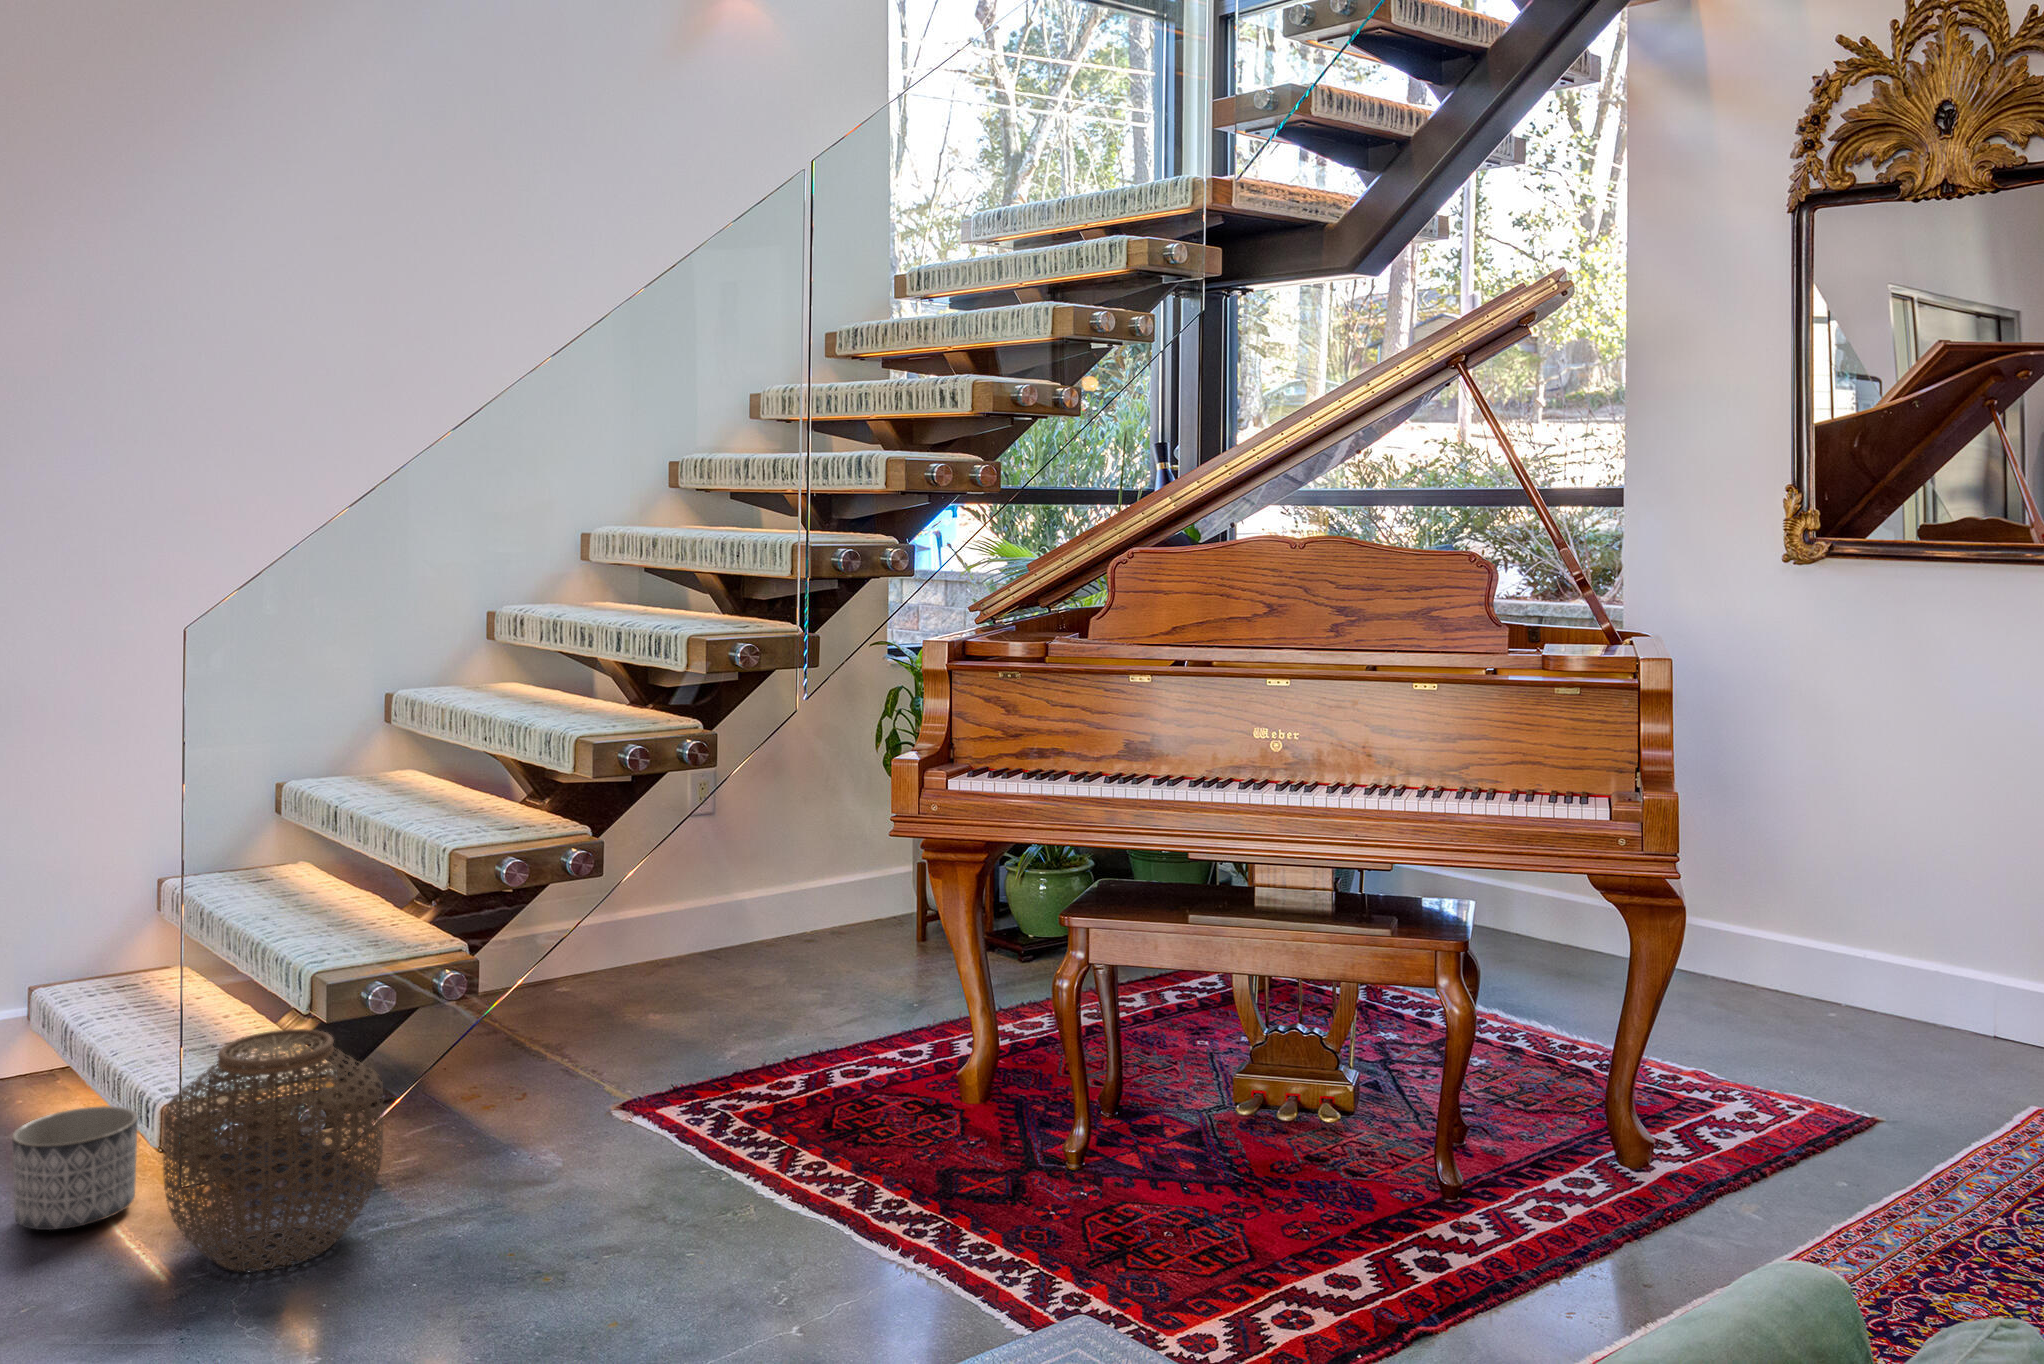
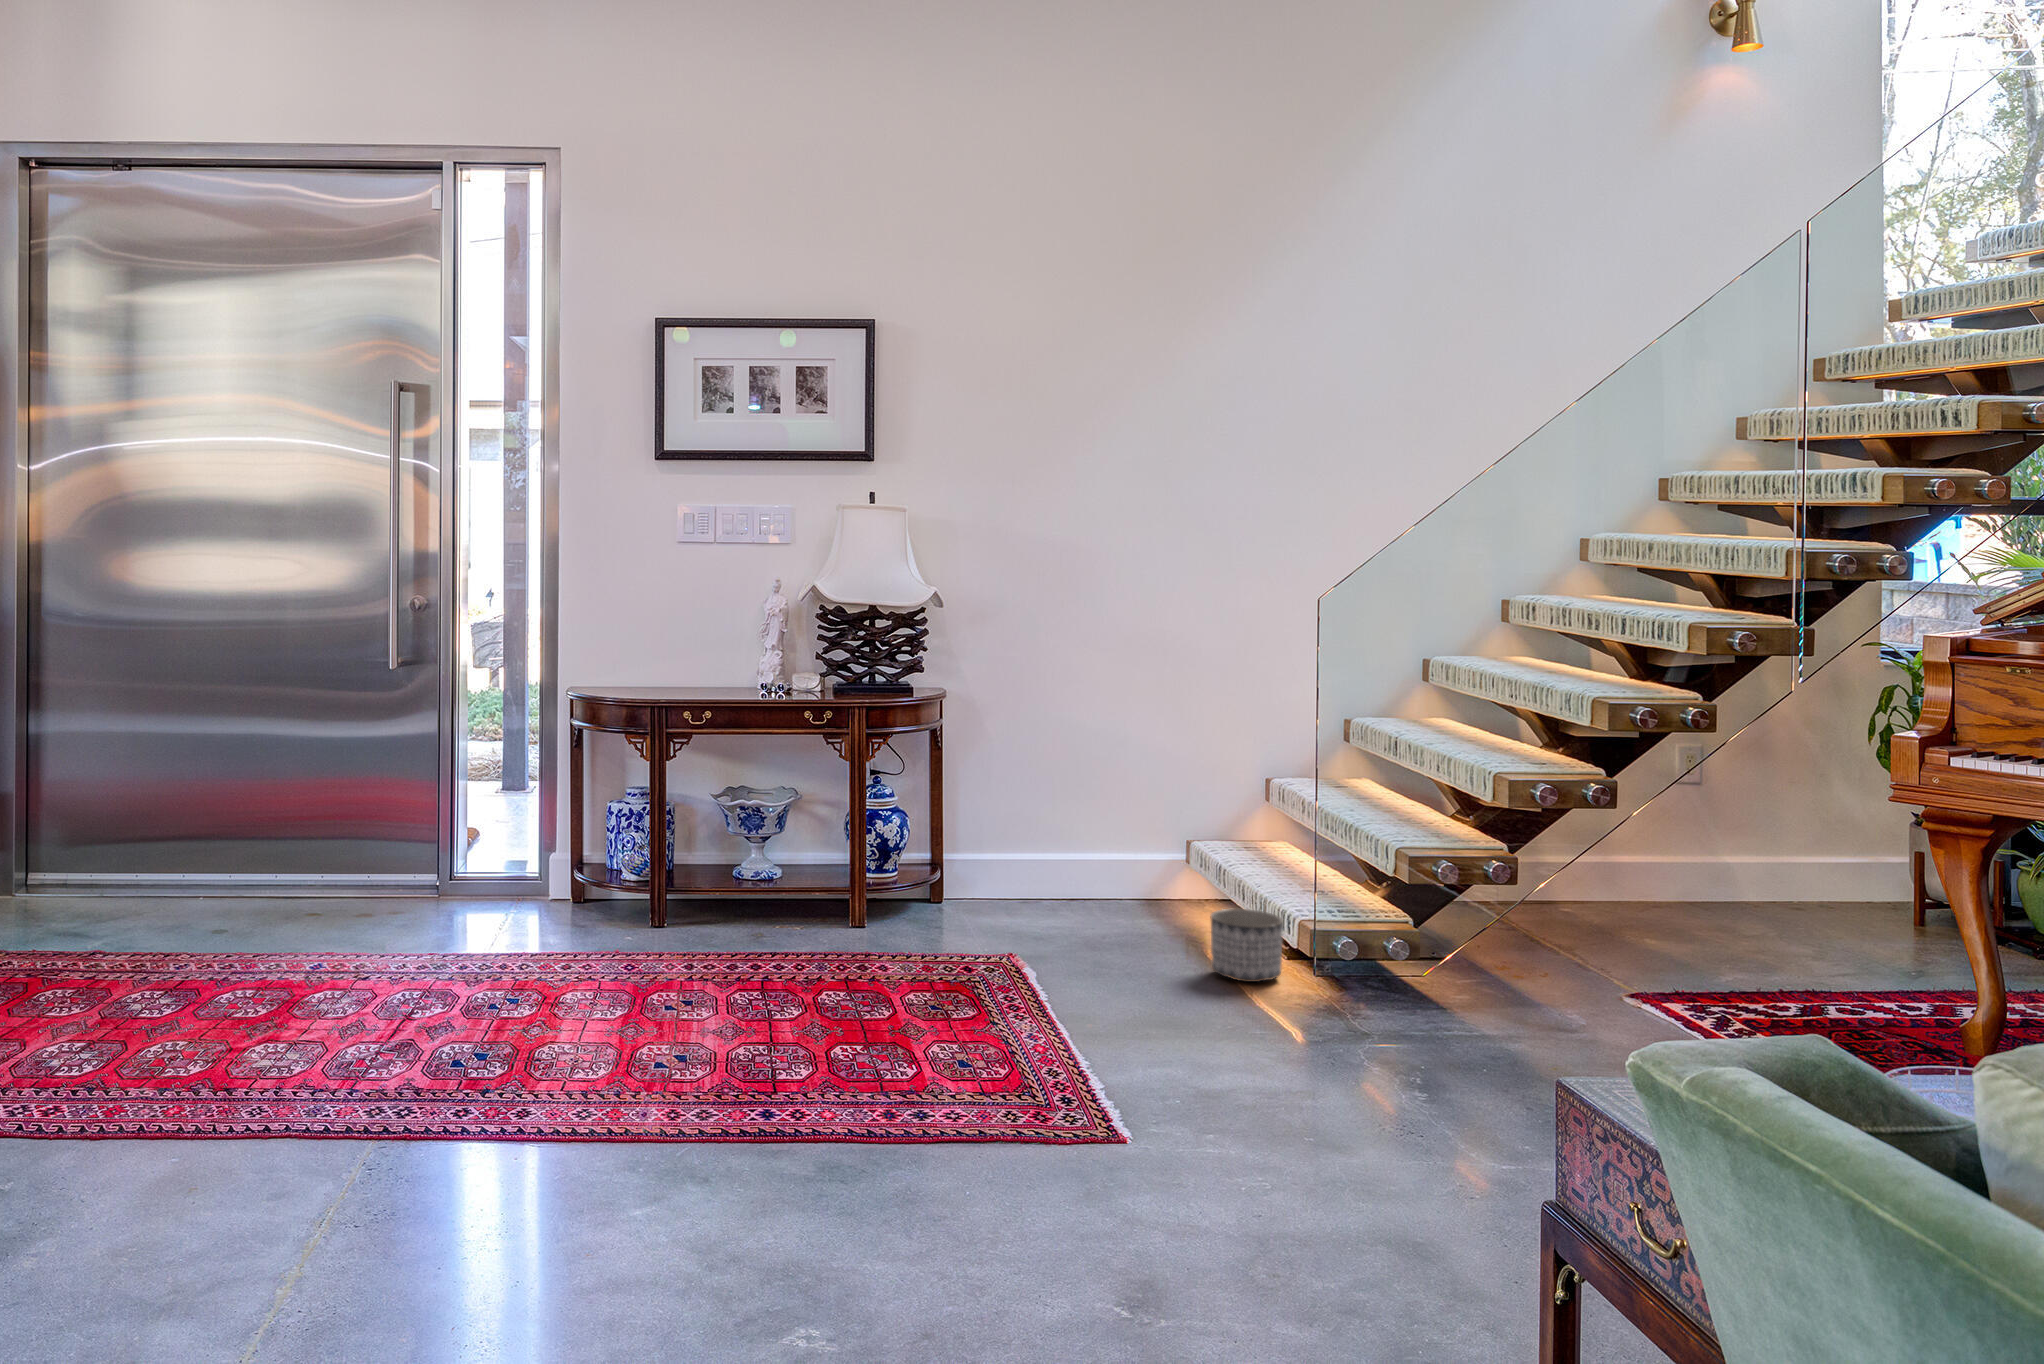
woven basket: present [163,1029,384,1271] -> none [1310,875,1453,1031]

